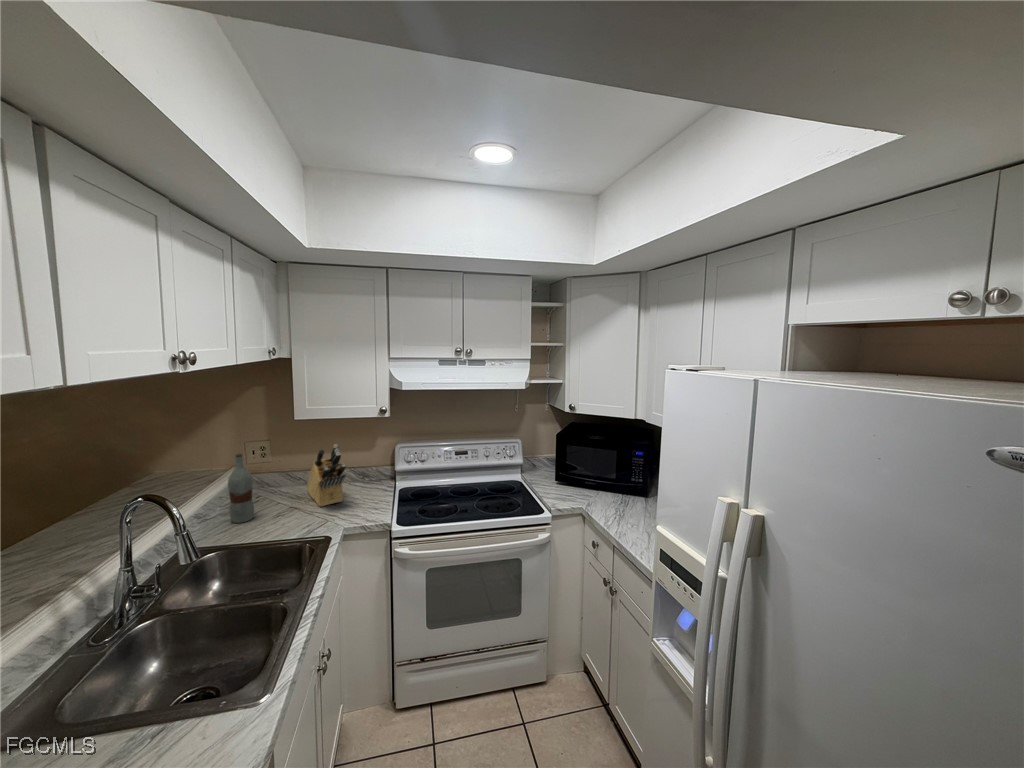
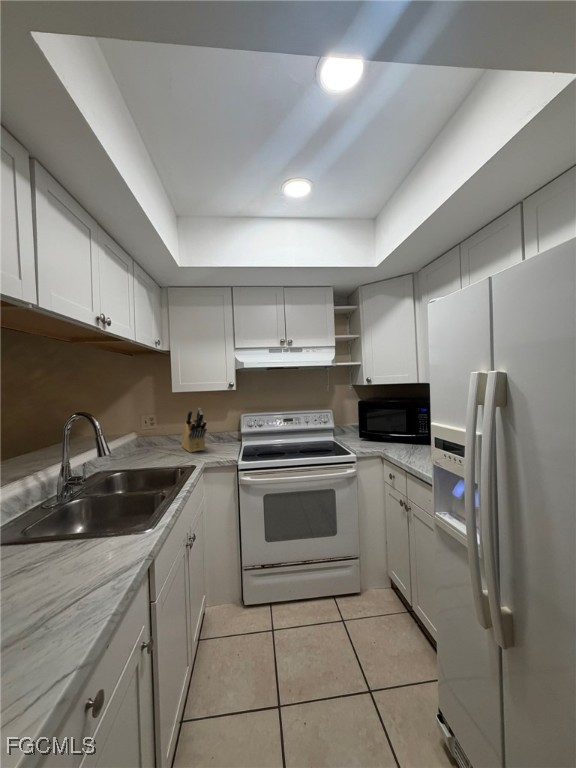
bottle: present [228,453,254,523] -> none [130,412,147,460]

